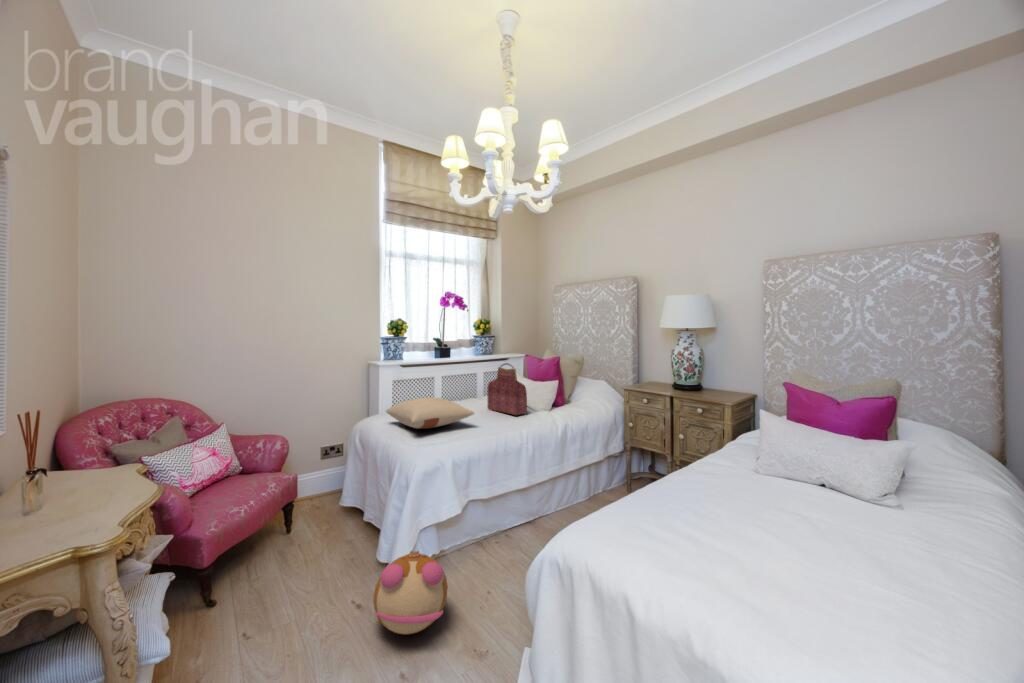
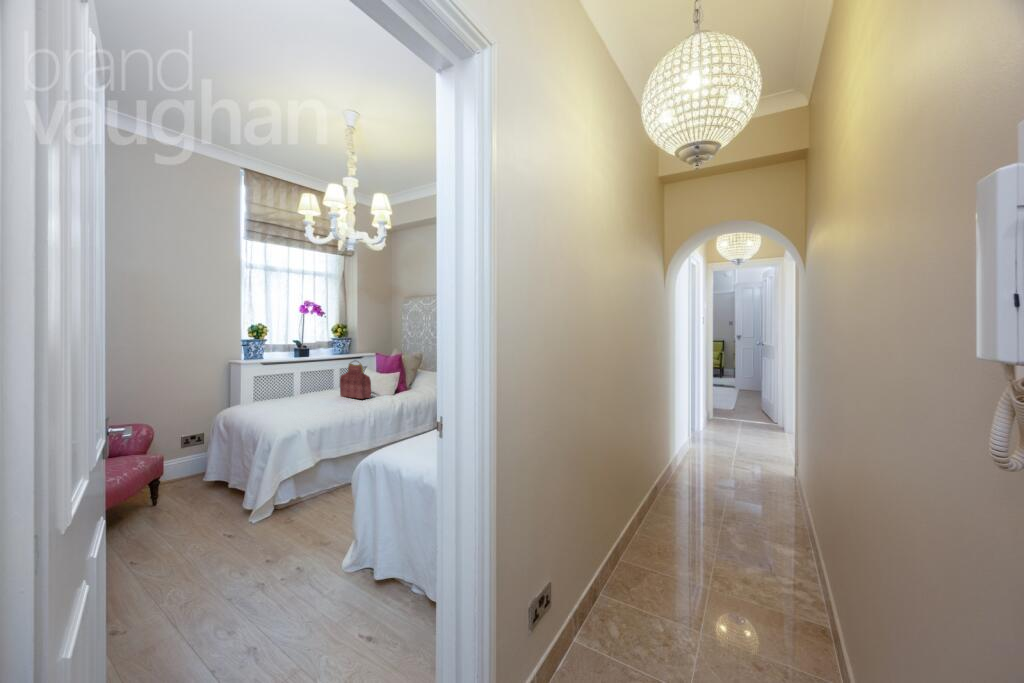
pillow: present [386,397,474,429] -> none [249,388,326,411]
plush toy: present [374,551,448,634] -> none [243,488,301,542]

